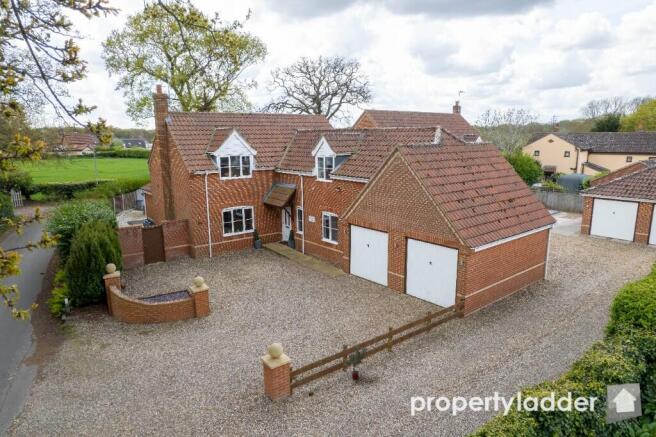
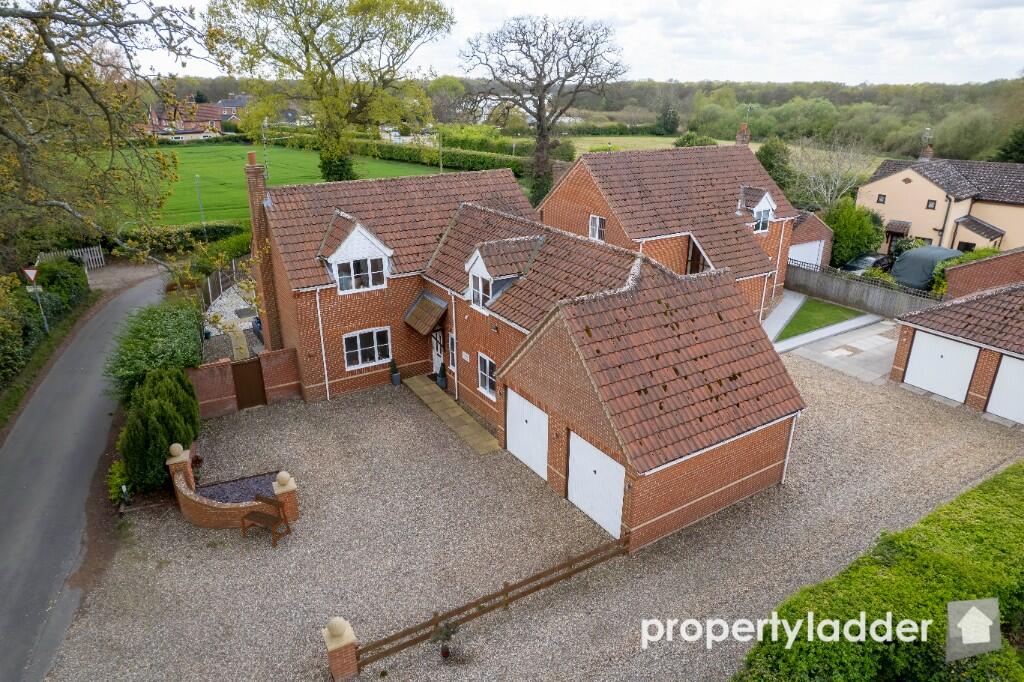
bench: none [167,294,205,332] -> present [241,494,291,548]

